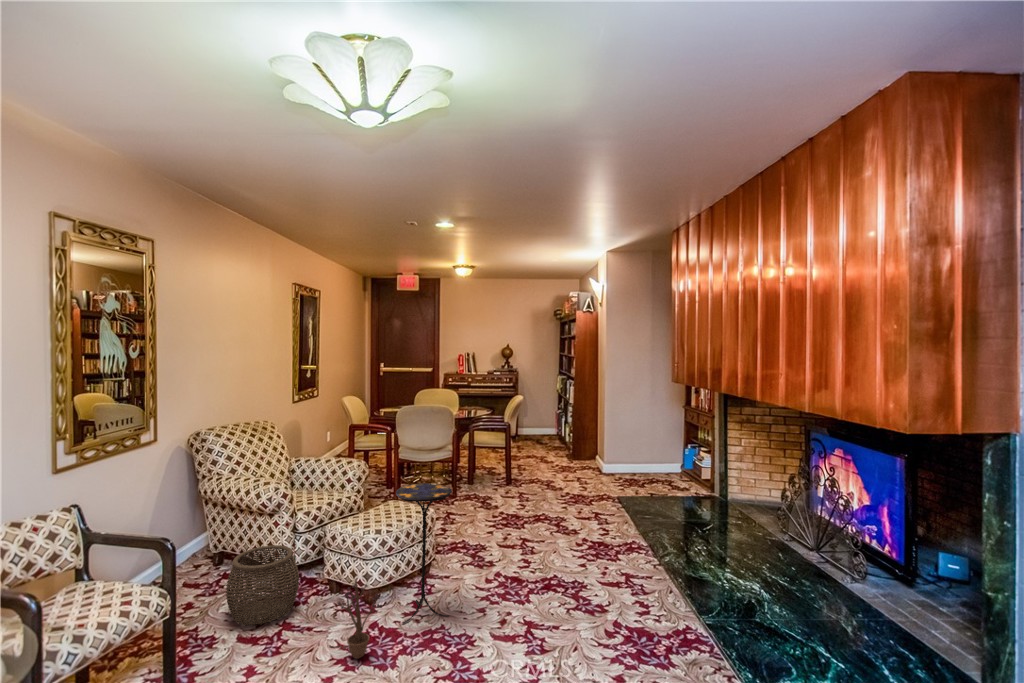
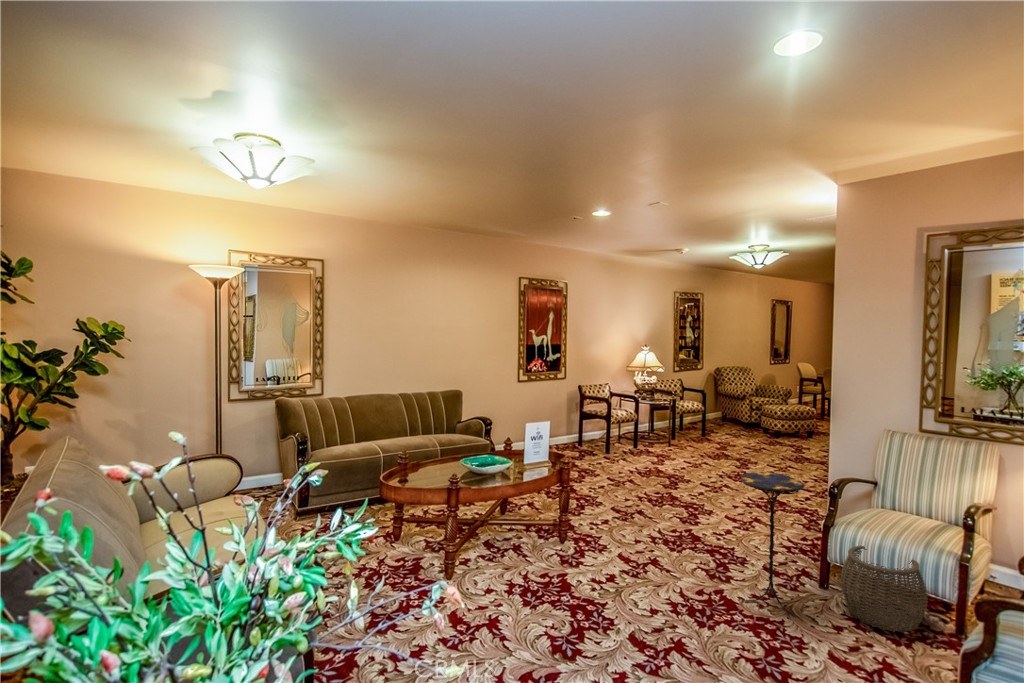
woven basket: present [225,545,300,626] -> present [841,546,928,633]
decorative plant: present [330,579,382,659] -> none [671,540,706,608]

